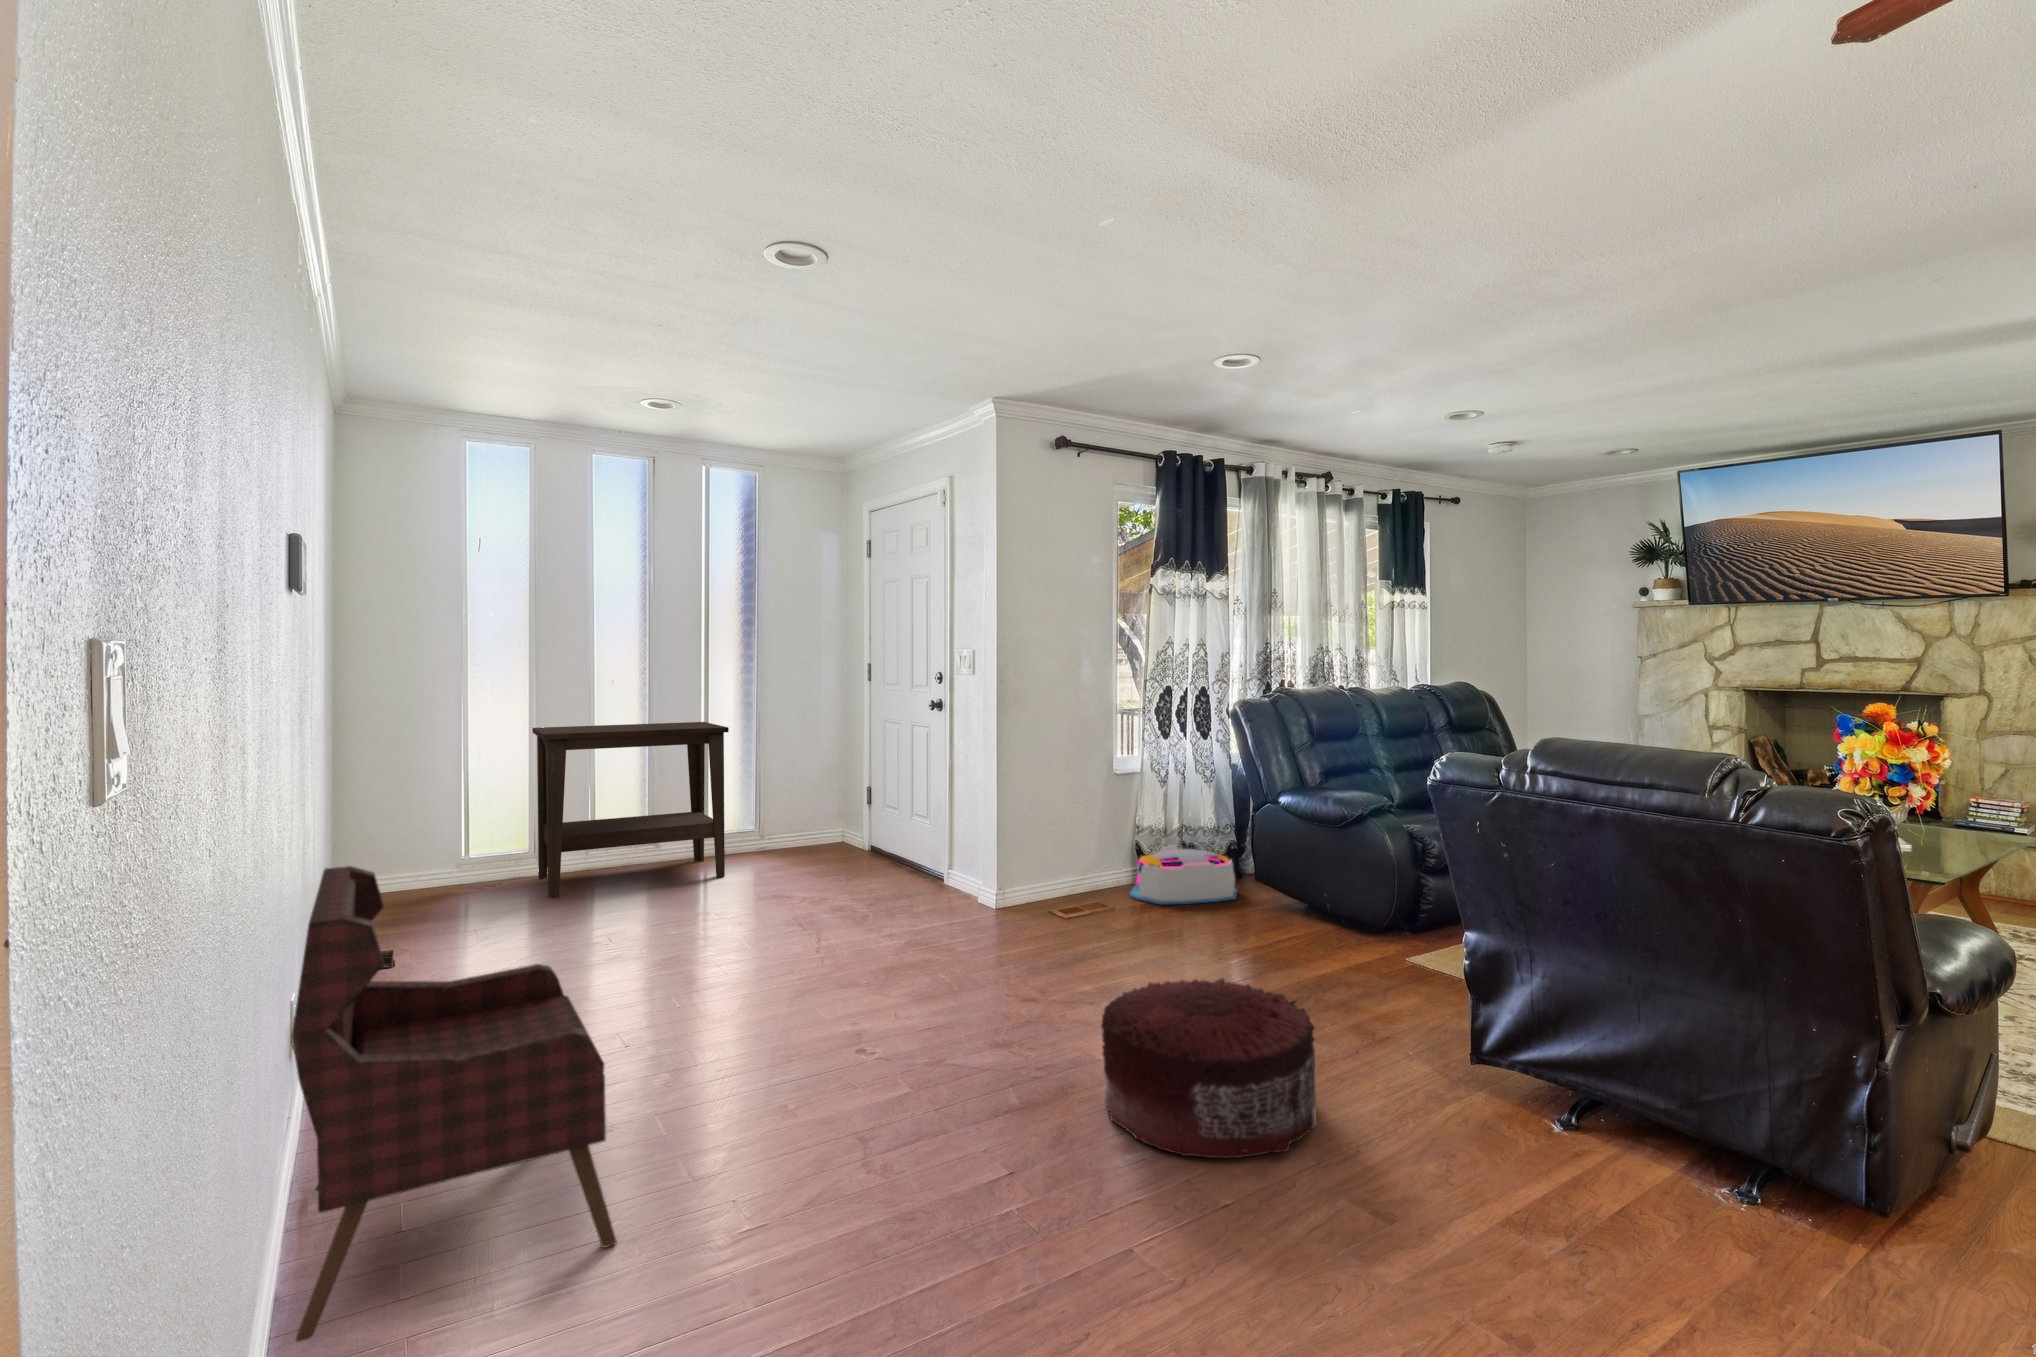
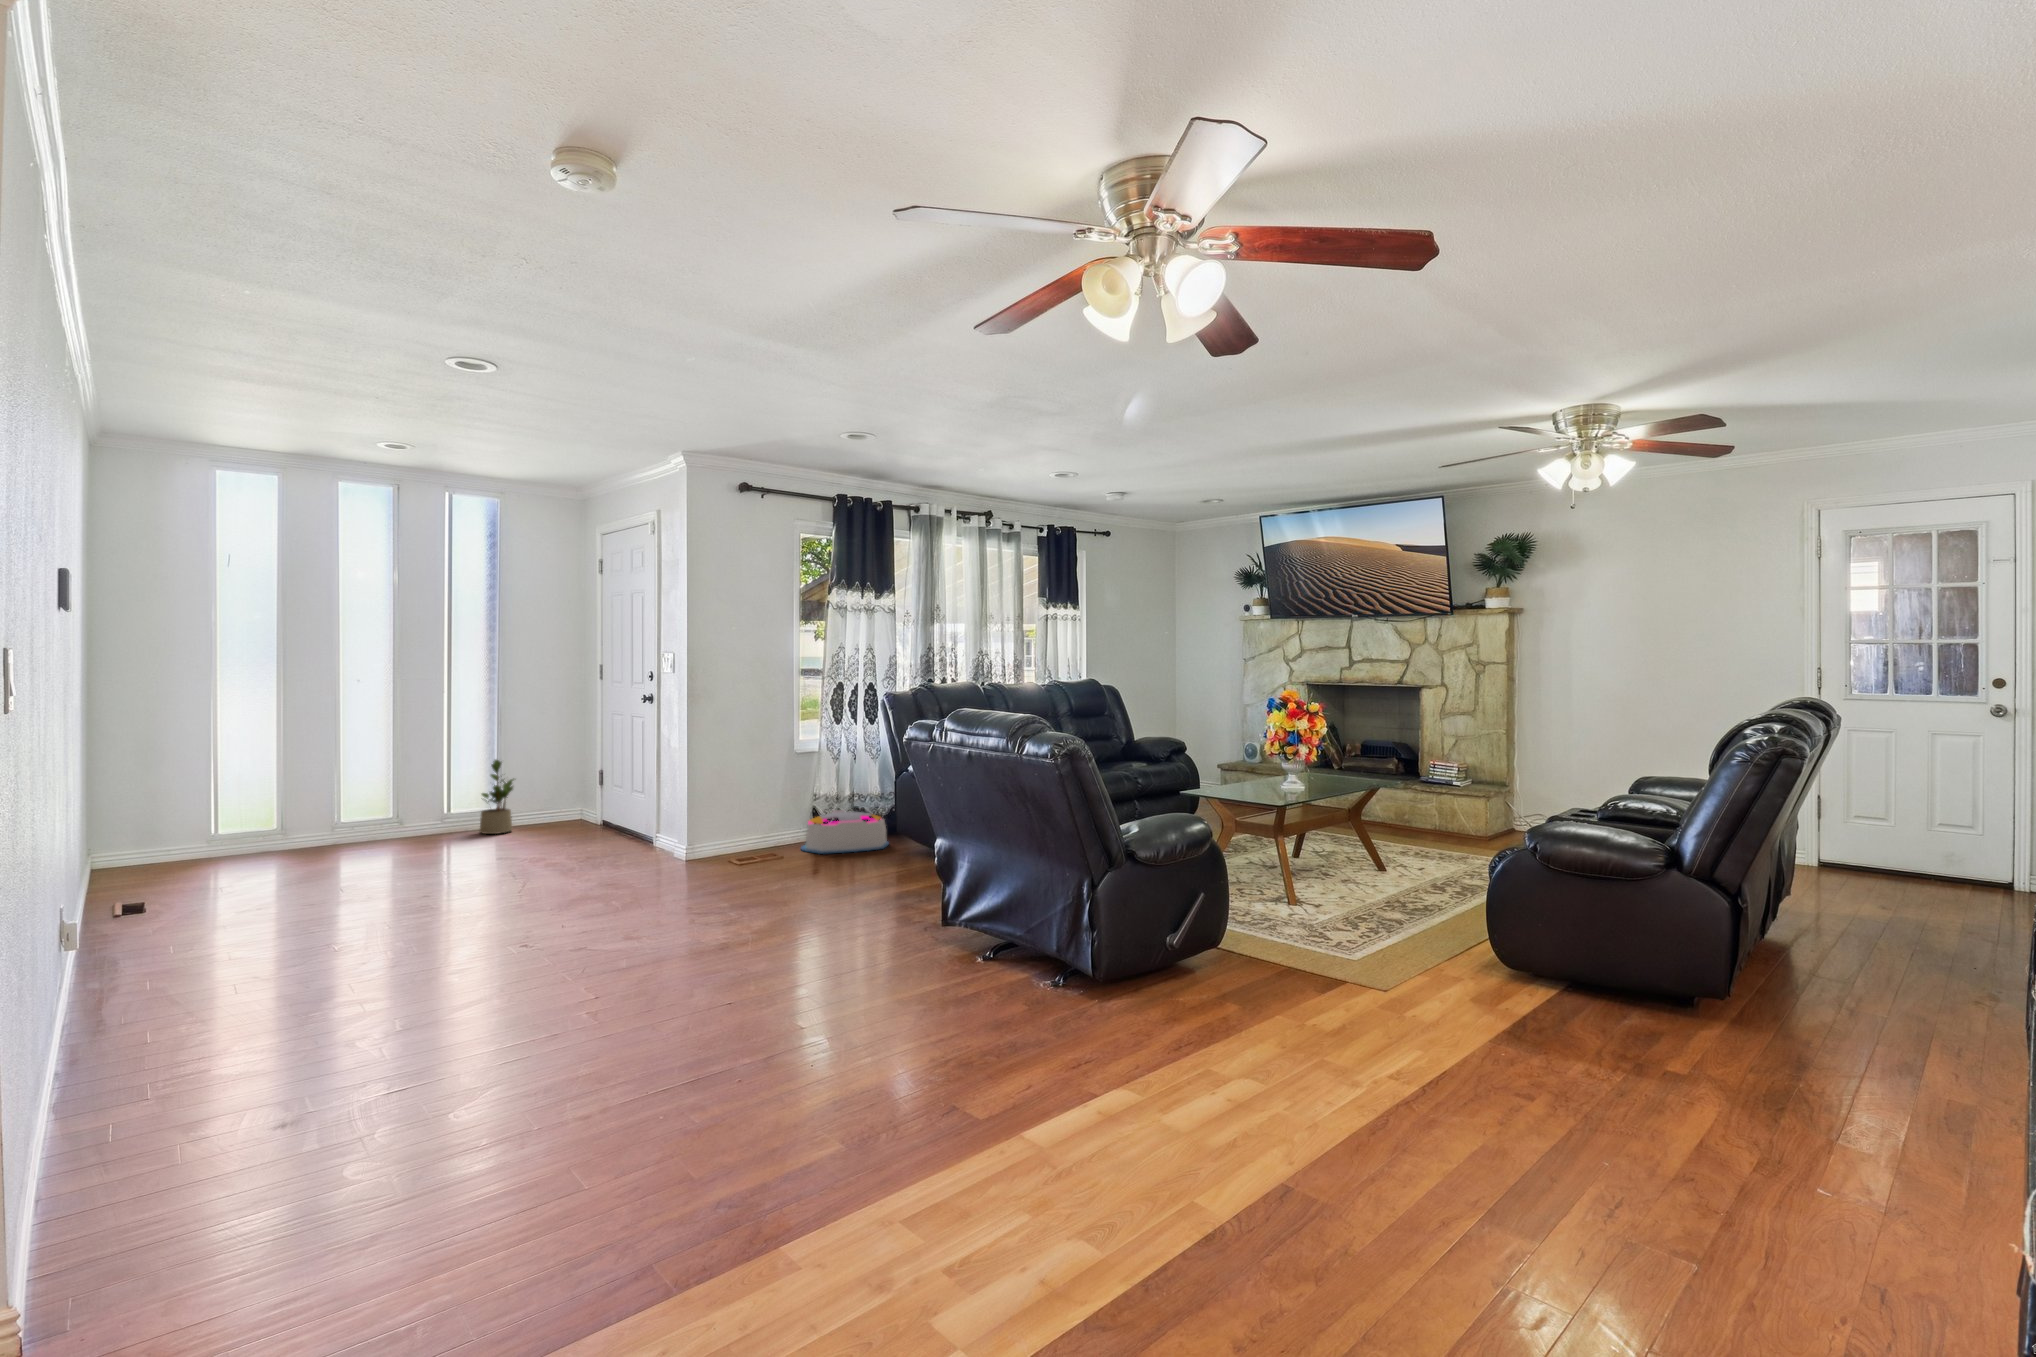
side table: present [533,722,729,897] -> none [279,715,462,863]
potted plant: none [742,773,780,860] -> present [480,760,514,834]
armchair: present [291,866,617,1342] -> none [78,800,308,1078]
pouf: present [1101,978,1316,1158] -> none [677,877,829,979]

